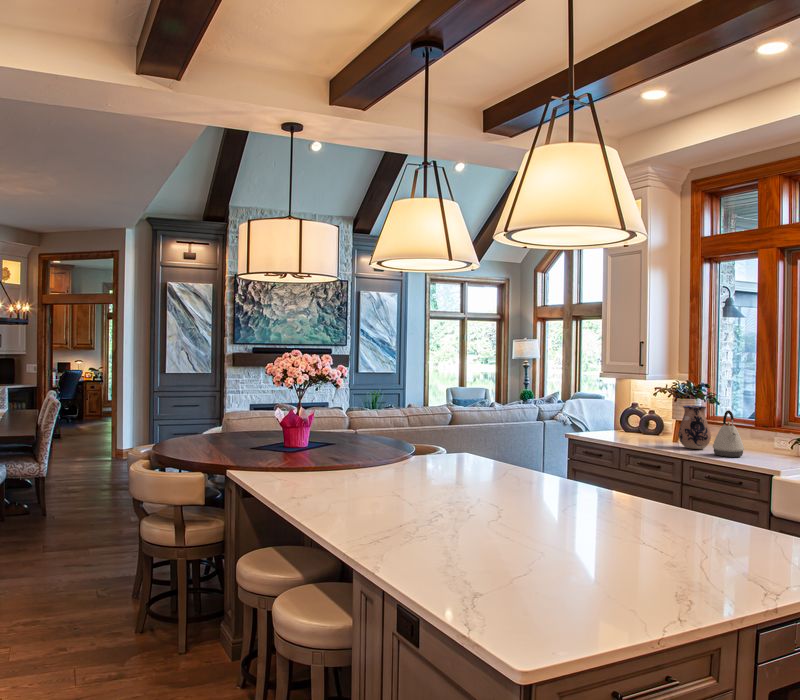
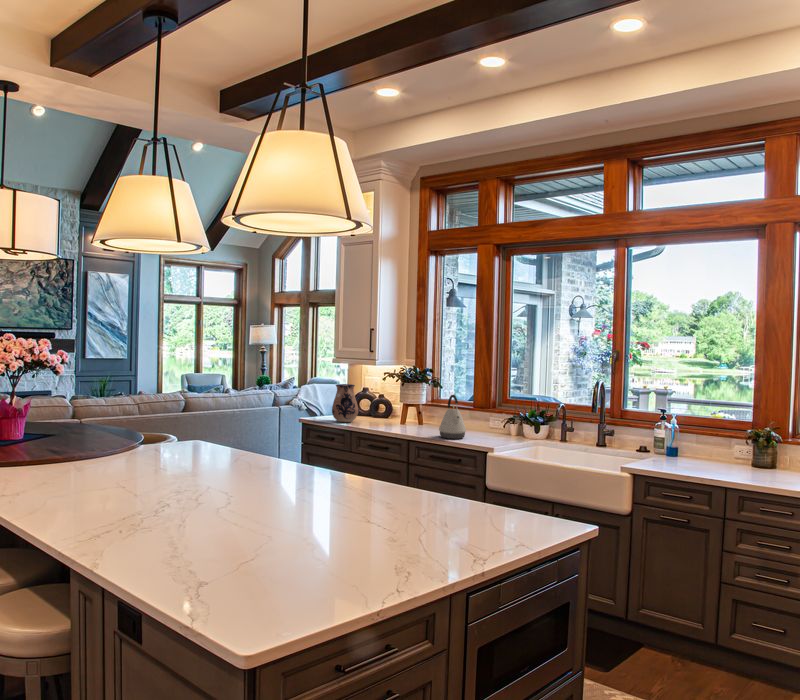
ceramic pitcher: present [679,405,711,449] -> present [332,384,358,422]

